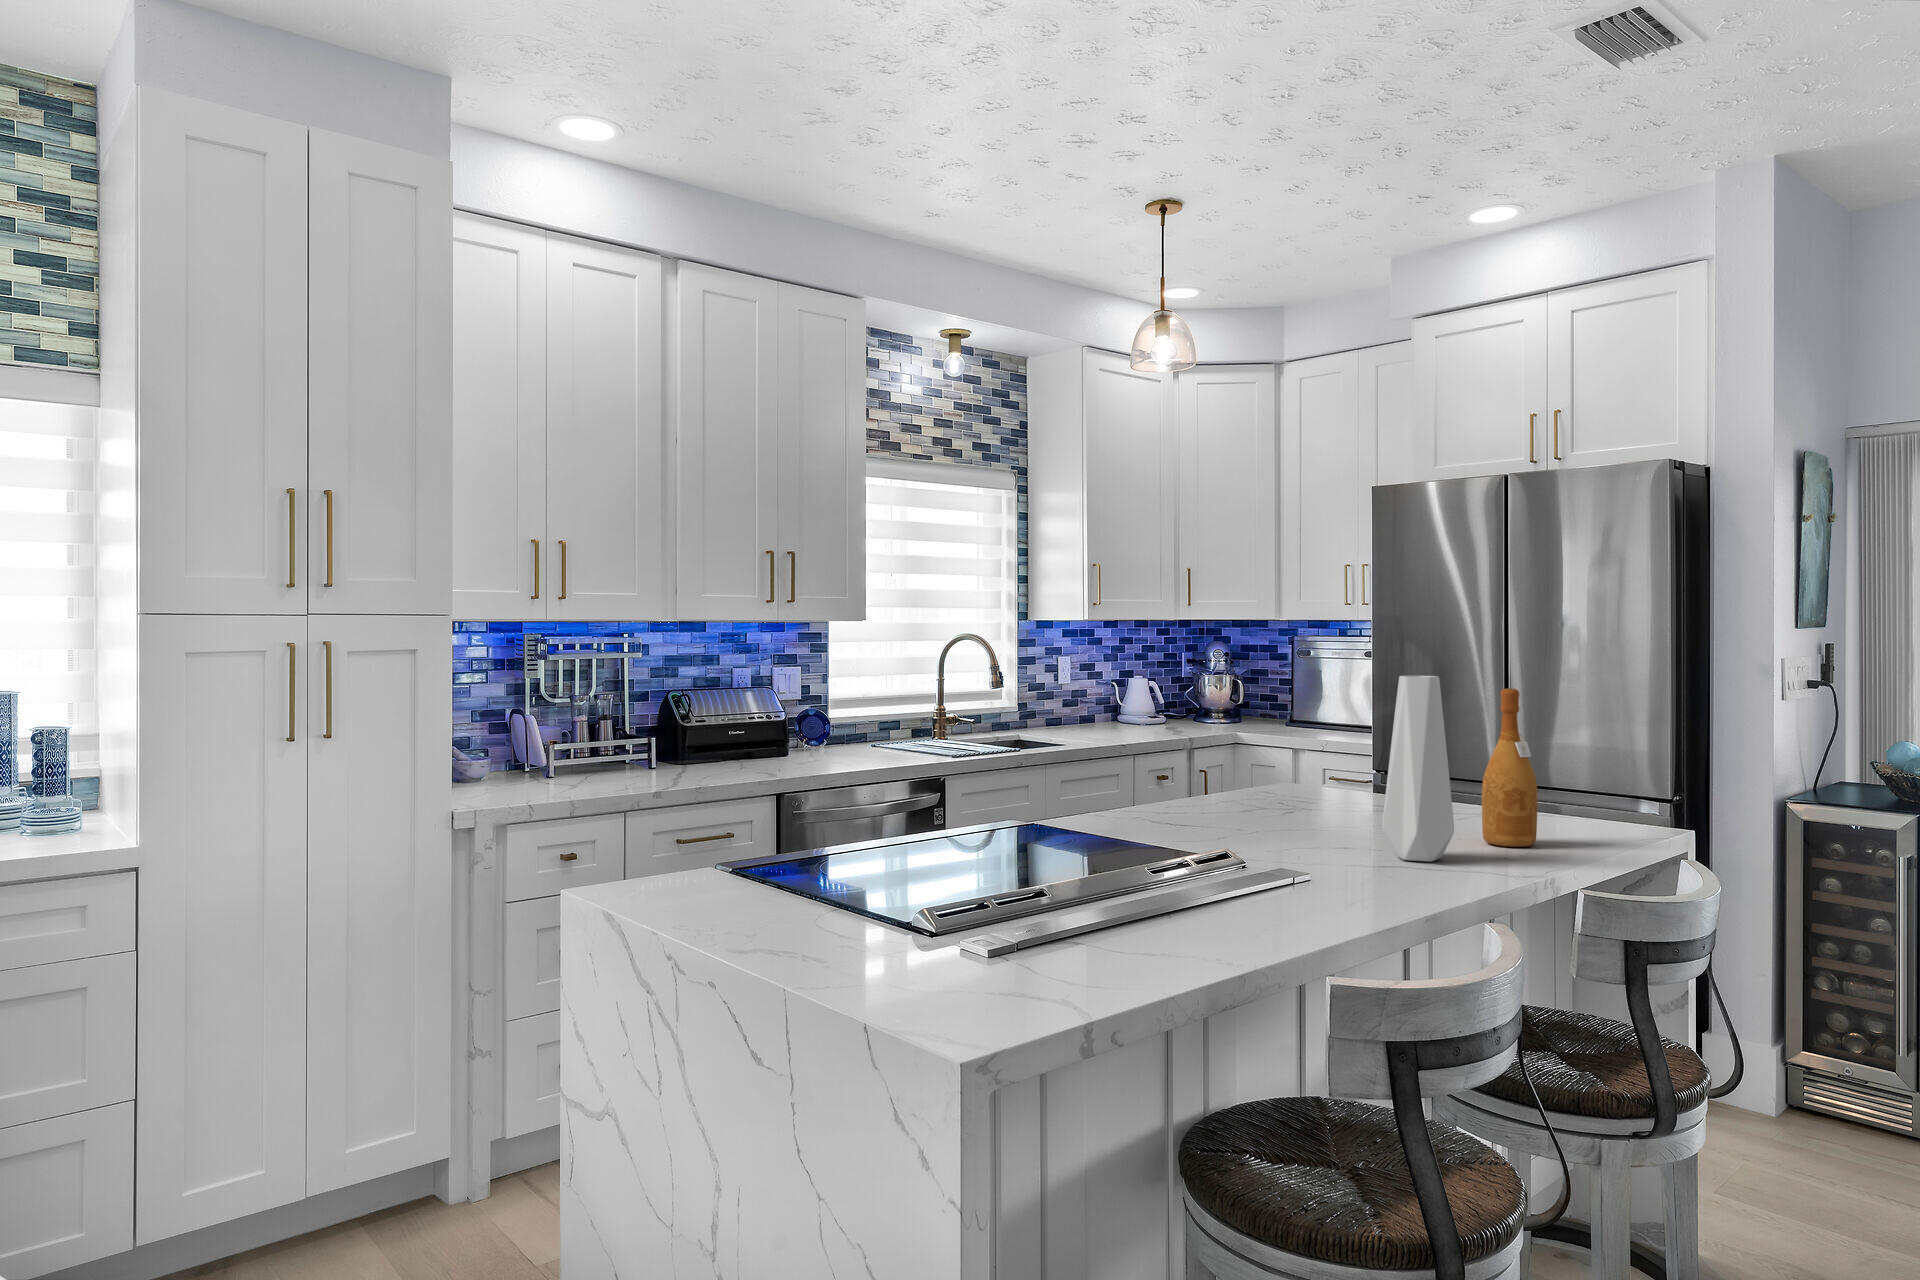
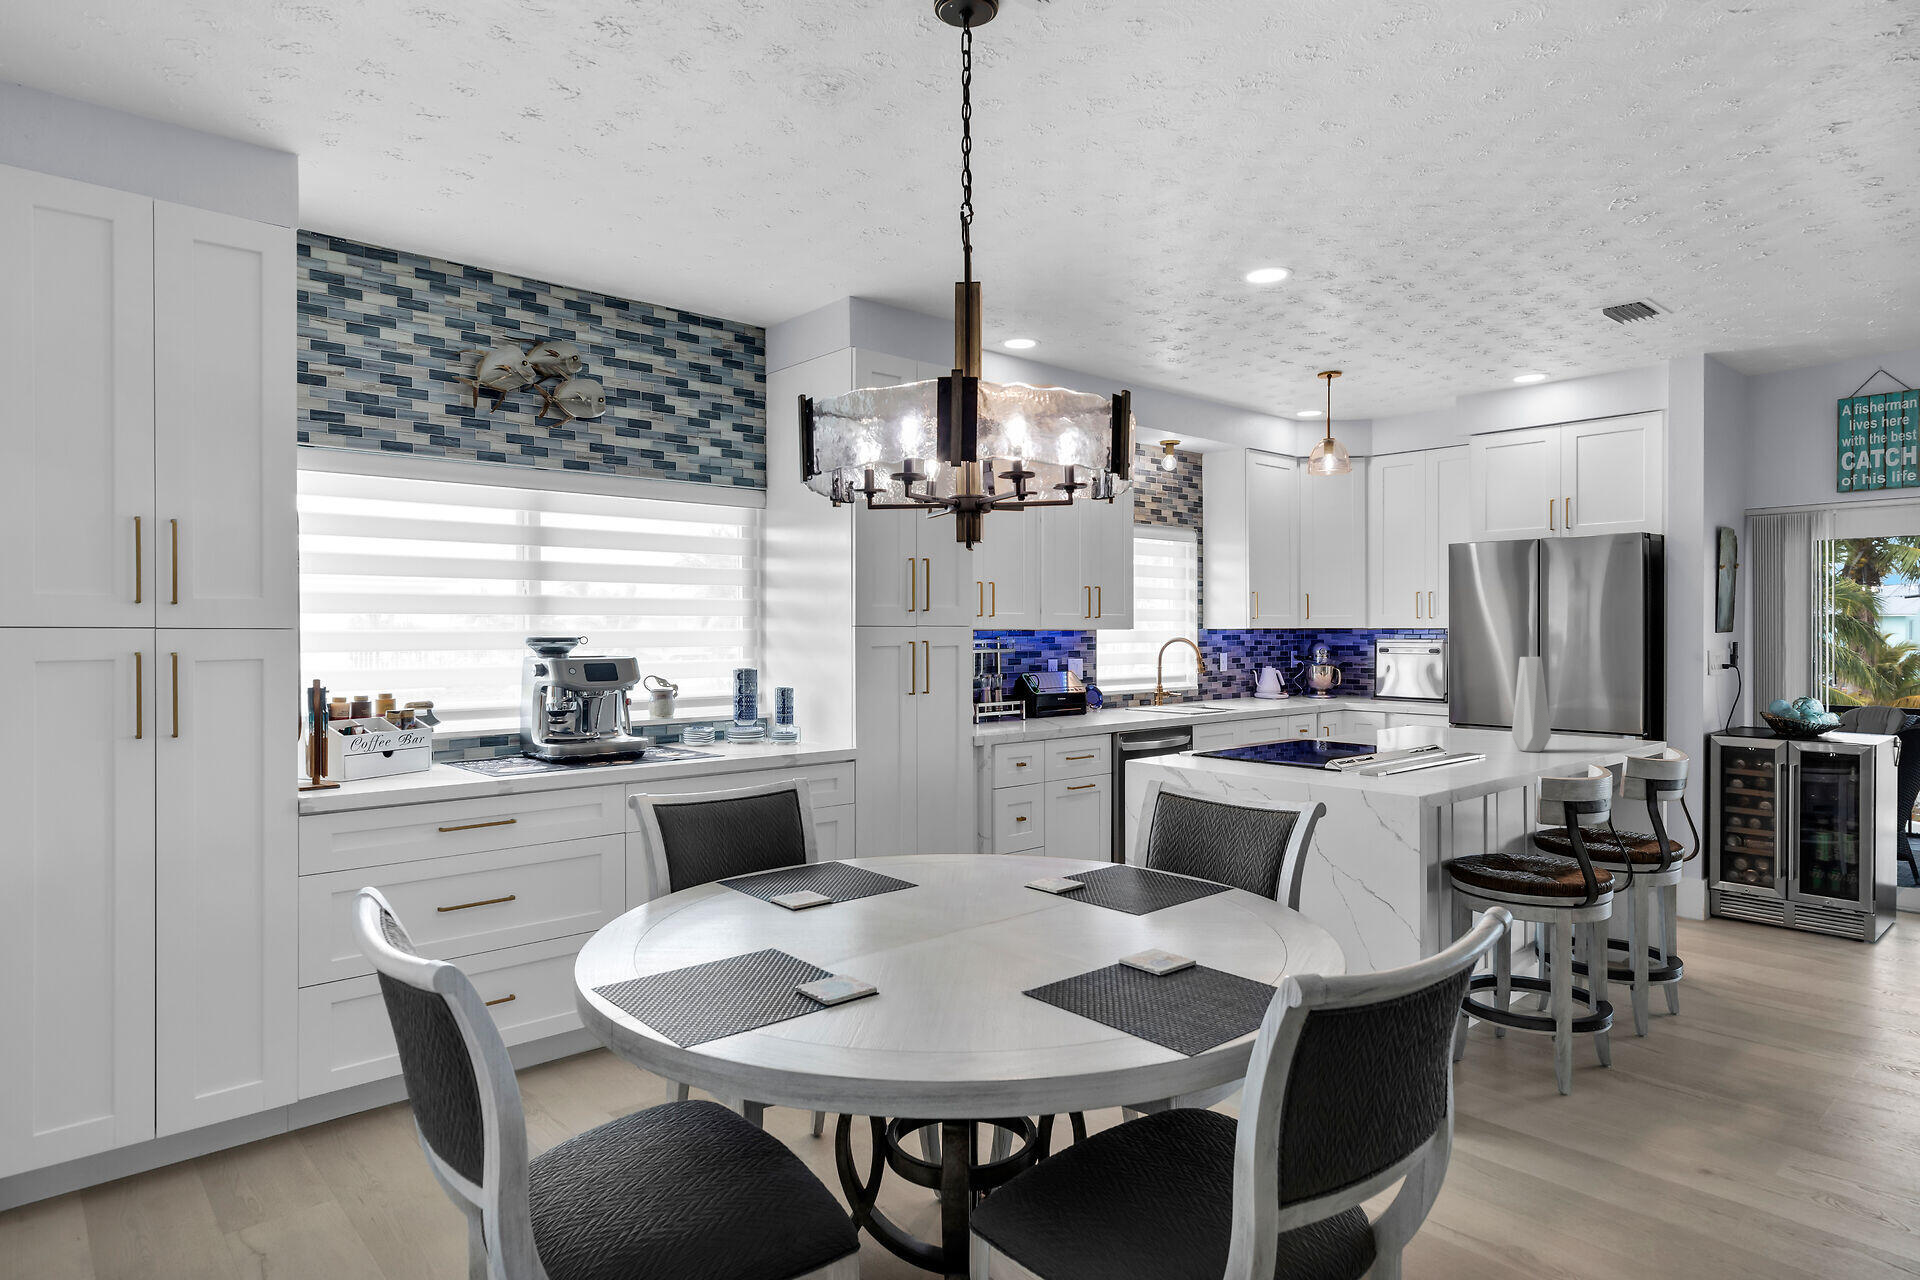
wine bottle: present [1482,688,1538,847] -> none [1557,664,1588,747]

